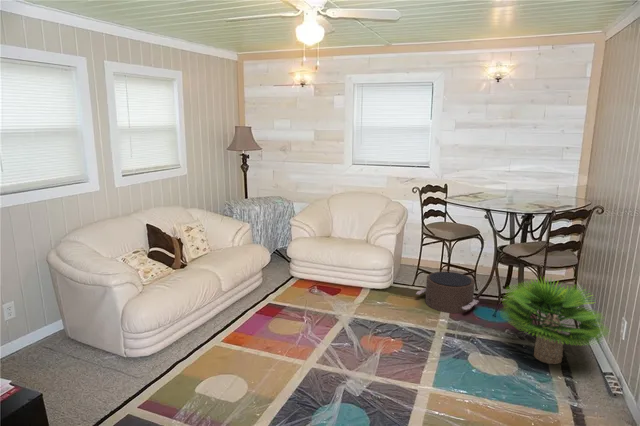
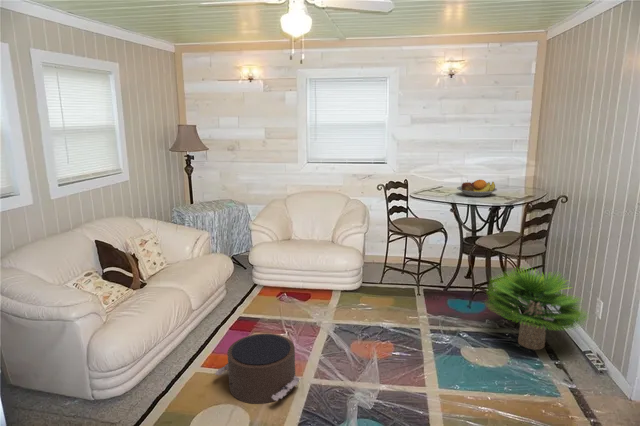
fruit bowl: none [493,187,535,204] -> present [457,180,497,197]
pouf: present [416,272,479,313] -> present [215,334,301,404]

